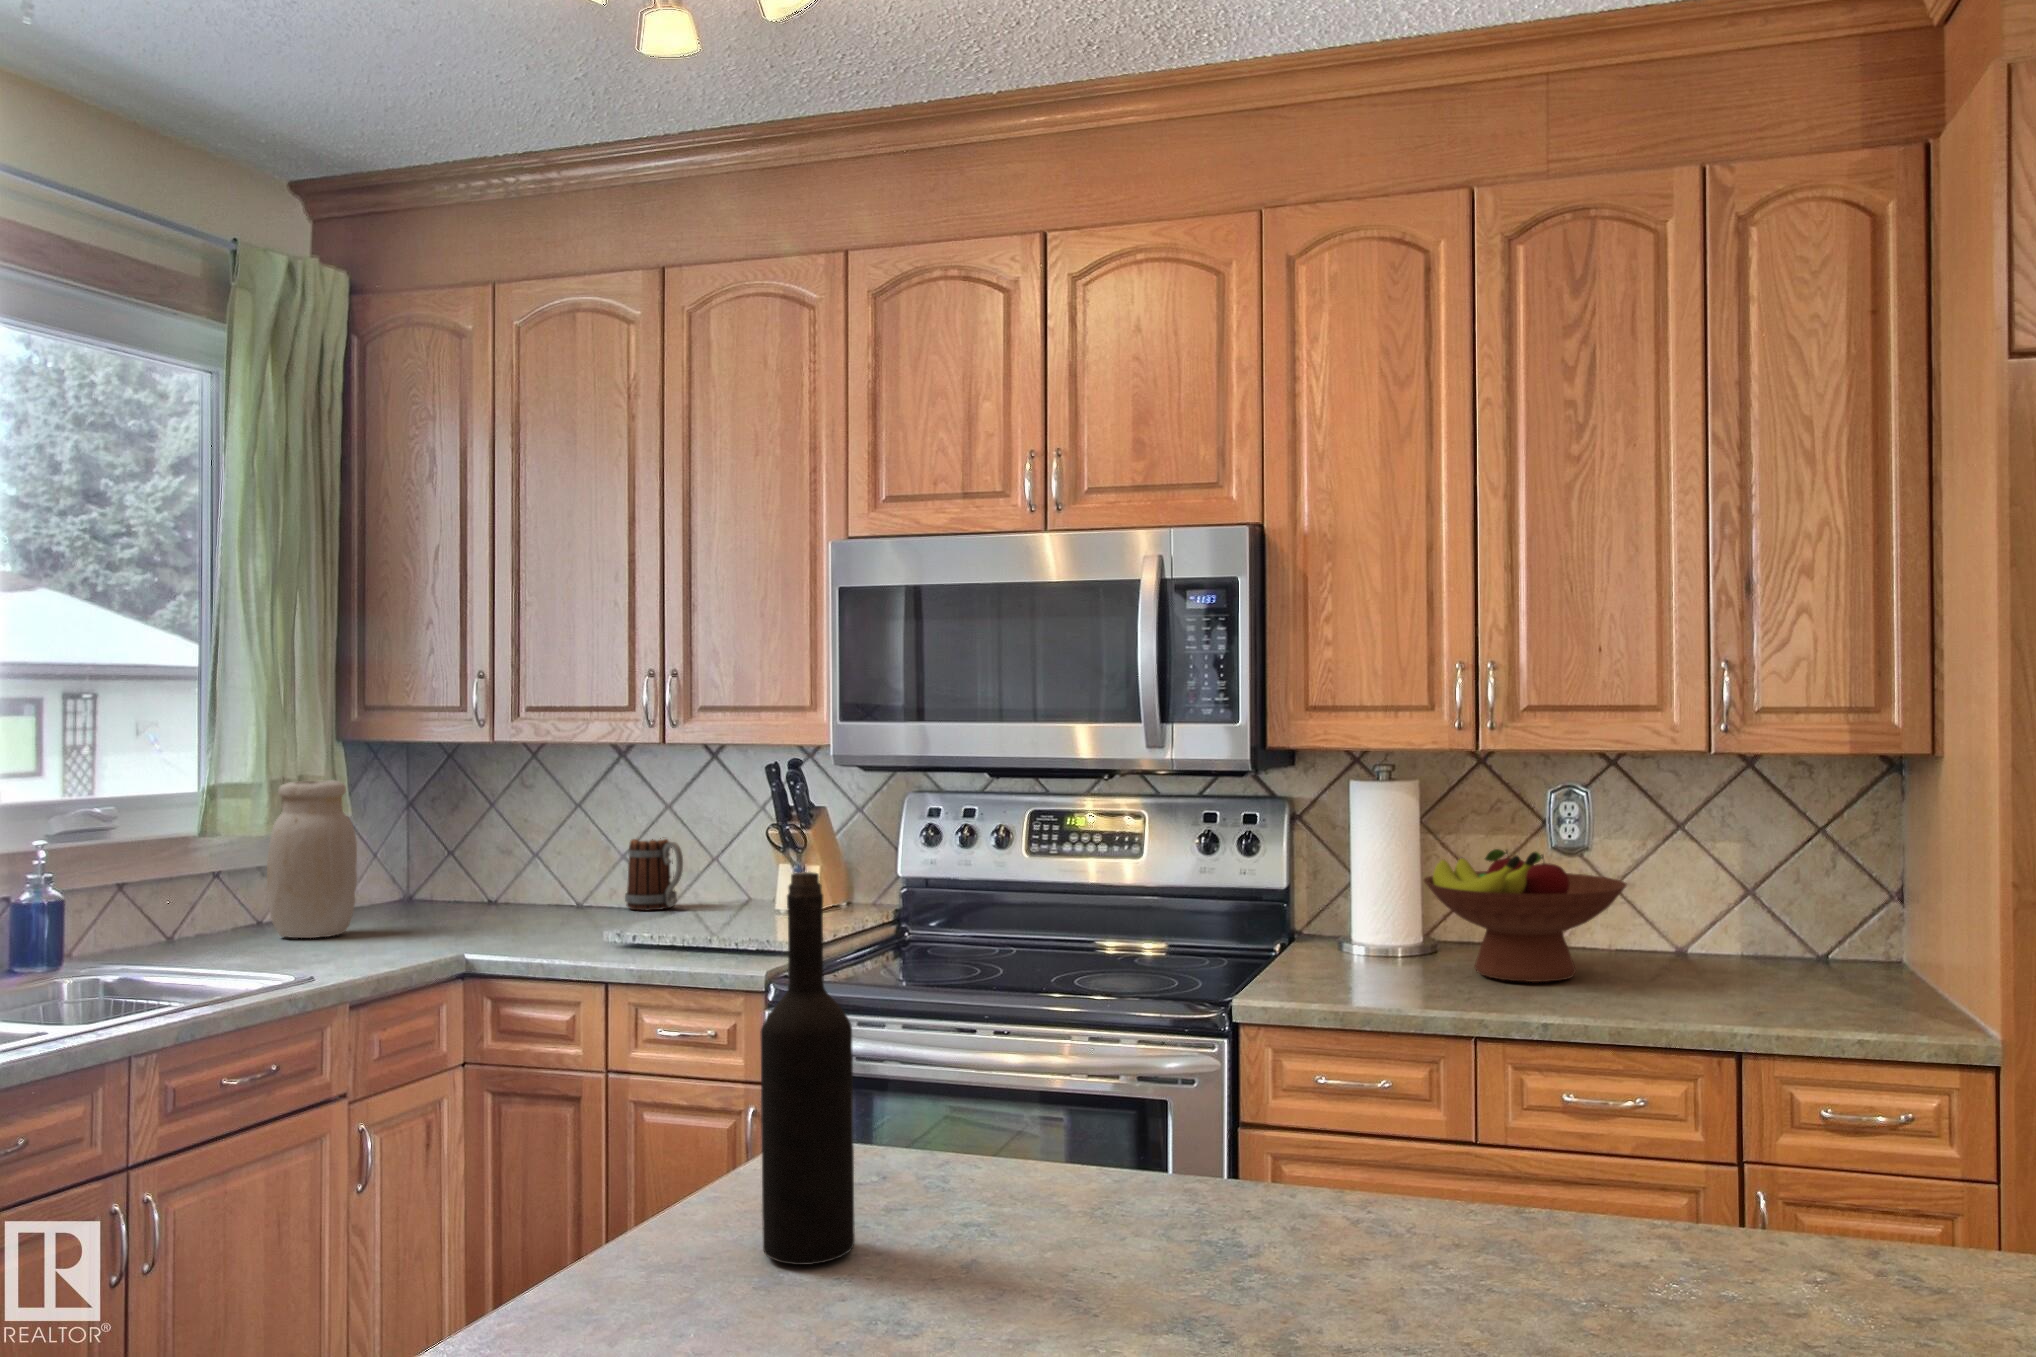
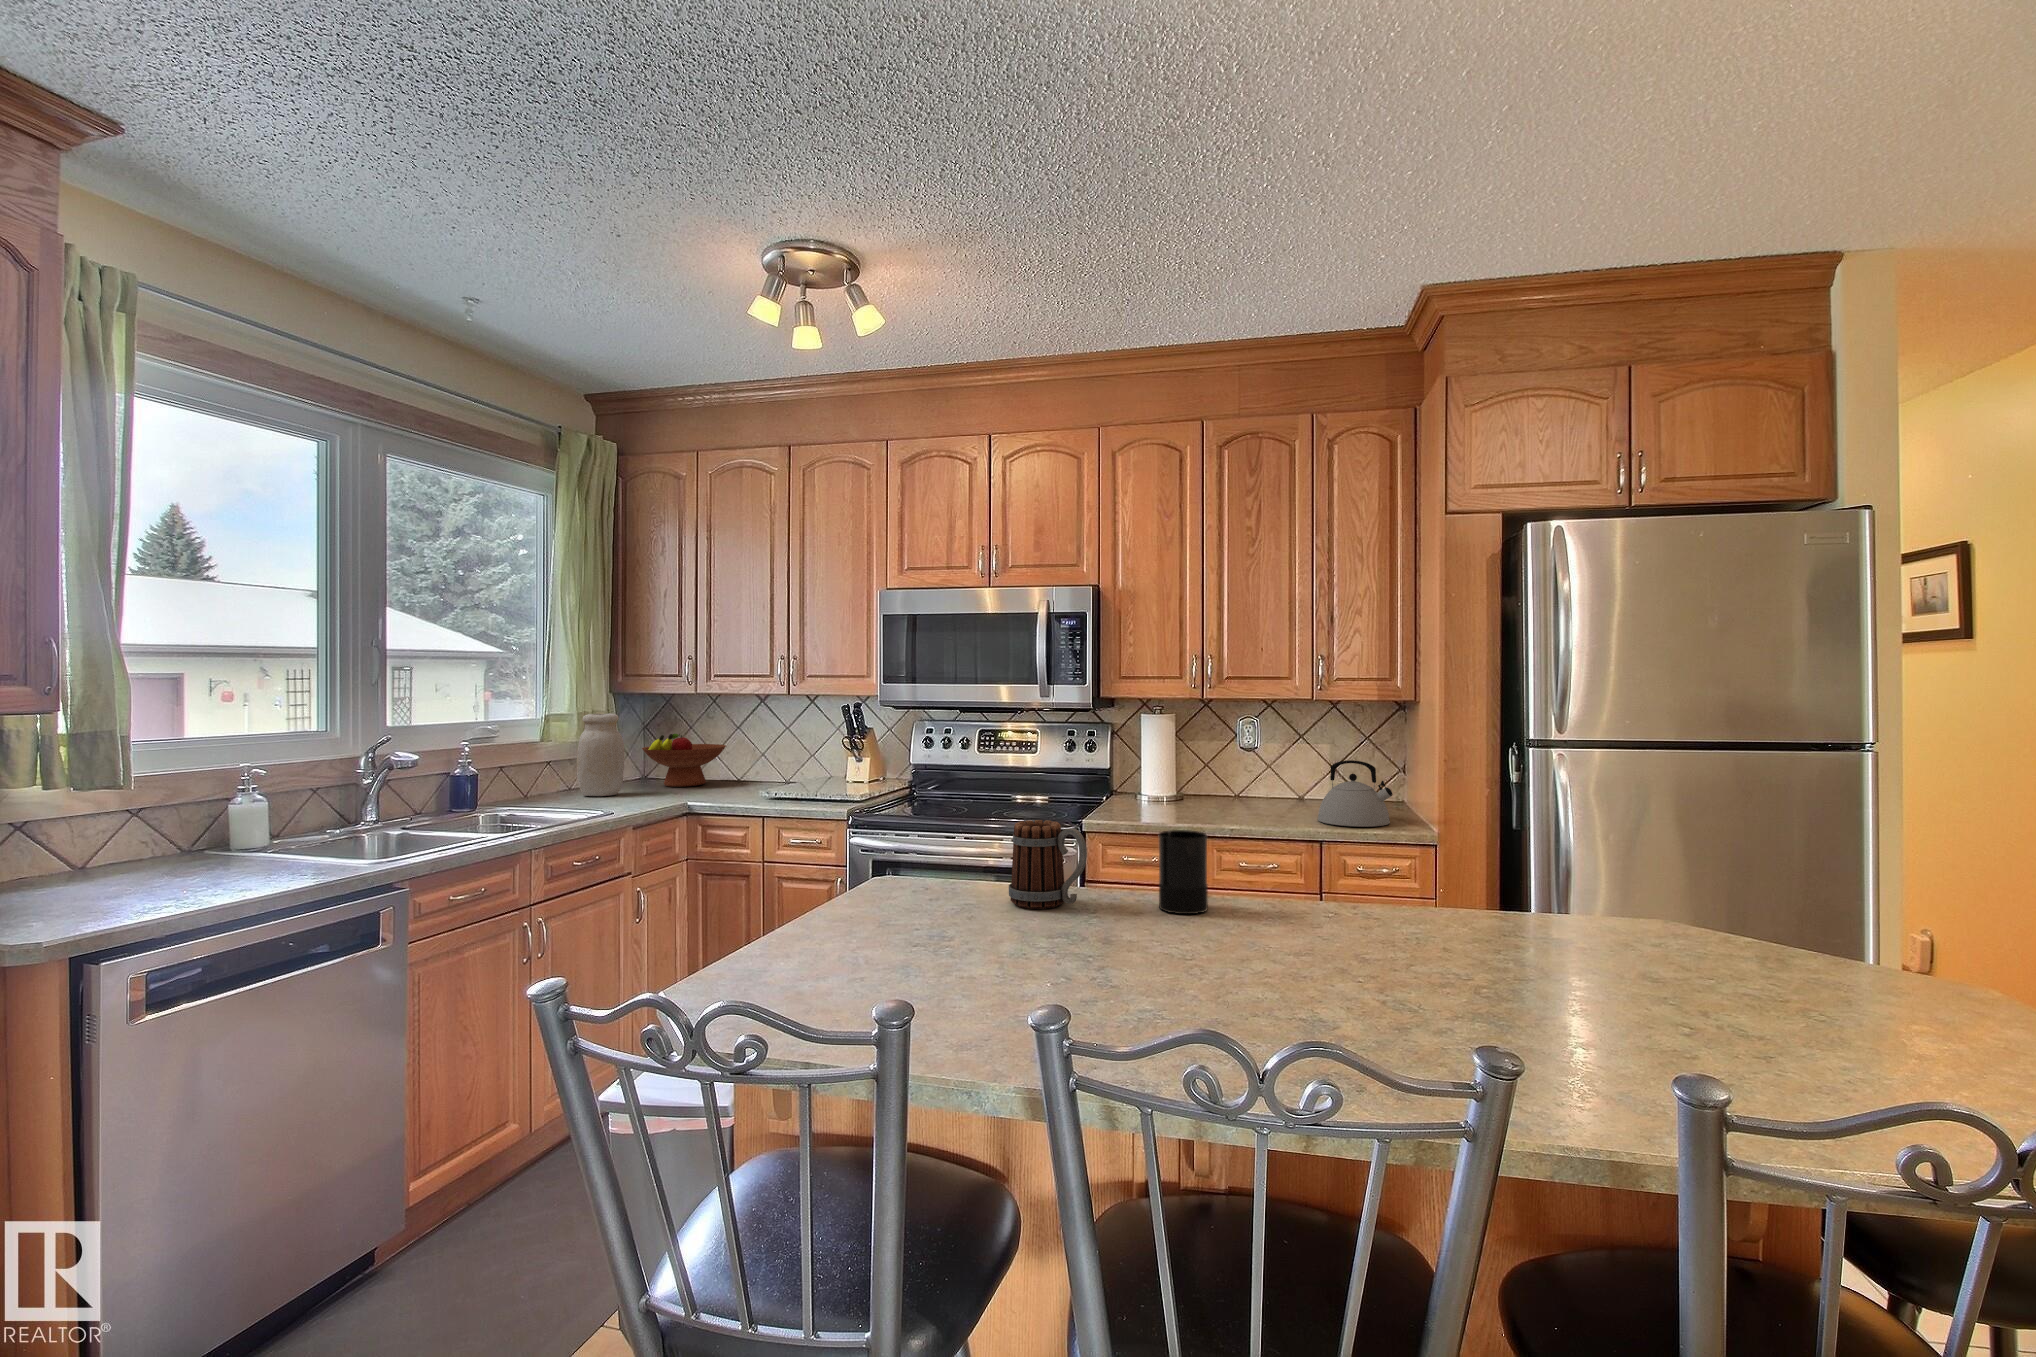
mug: present [625,838,683,910] -> present [1009,820,1087,909]
fruit bowl: present [1424,849,1627,982] -> present [642,734,726,787]
wine bottle: present [761,872,855,1265] -> none [881,744,920,909]
kettle: none [1727,880,1892,1022] -> present [1318,760,1393,827]
candle: none [1403,1069,1542,1294] -> present [1158,825,1208,914]

